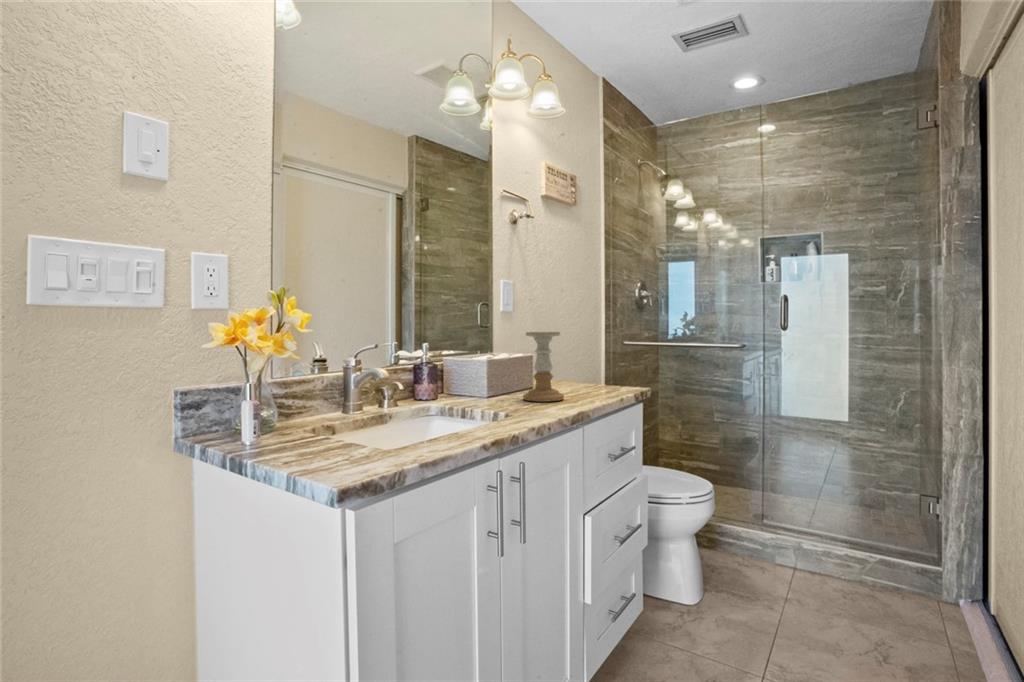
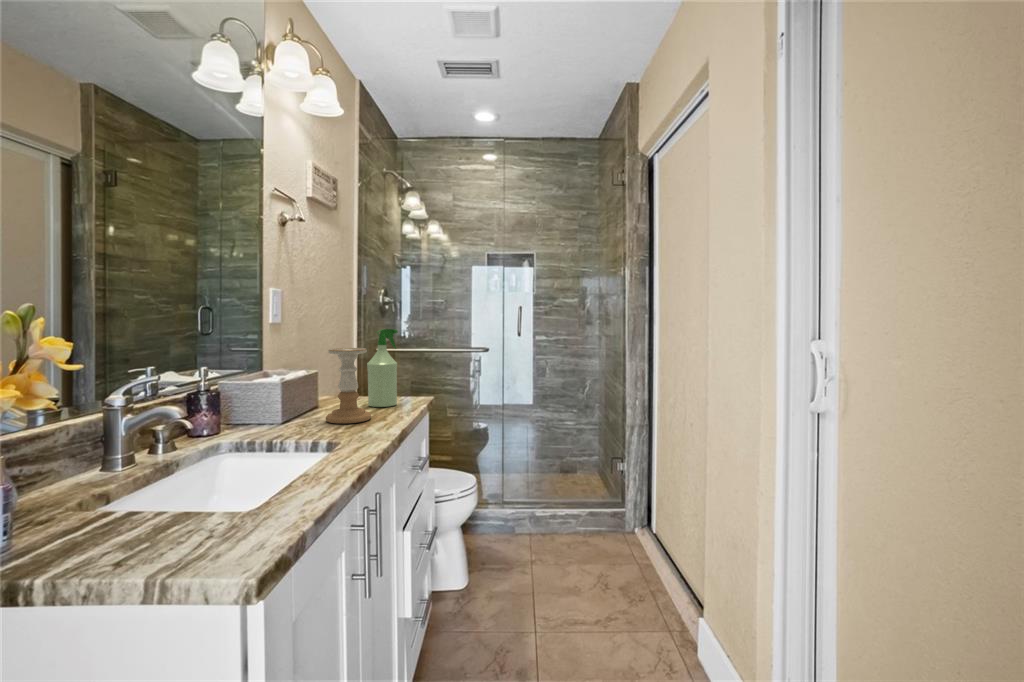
spray bottle: none [573,316,605,393] -> present [367,329,398,407]

